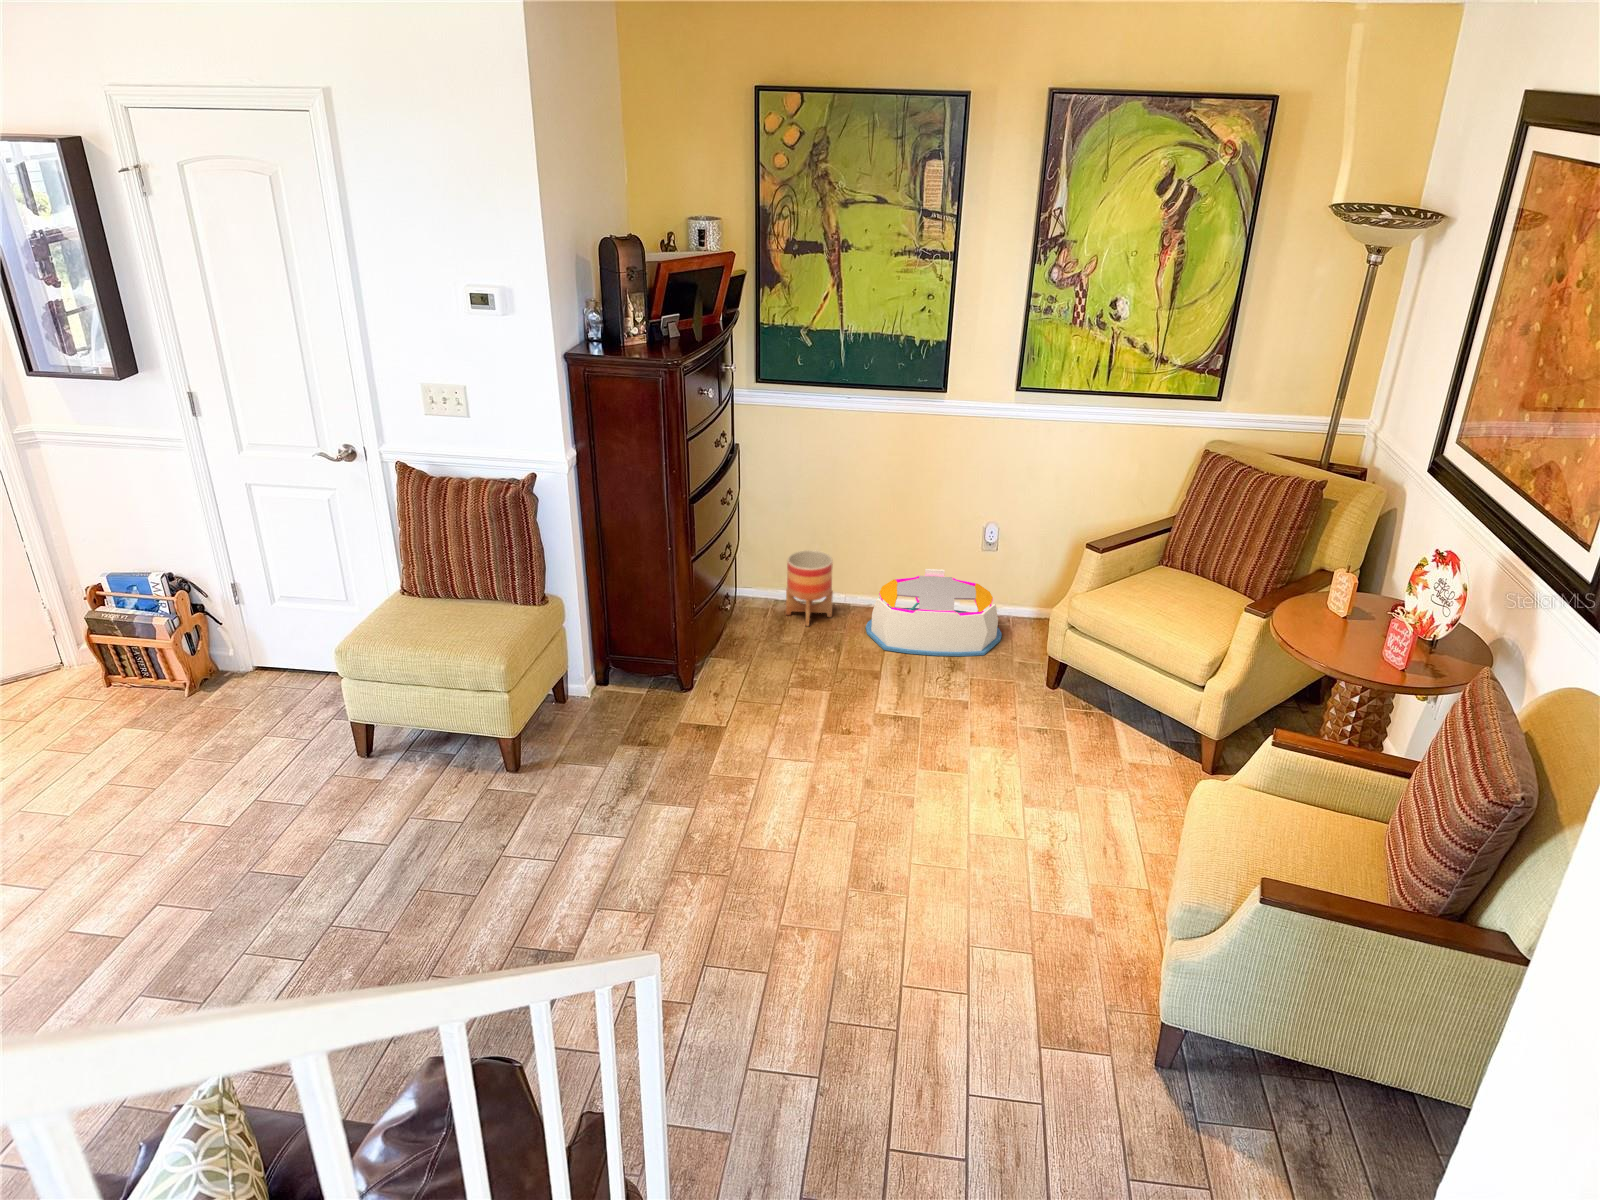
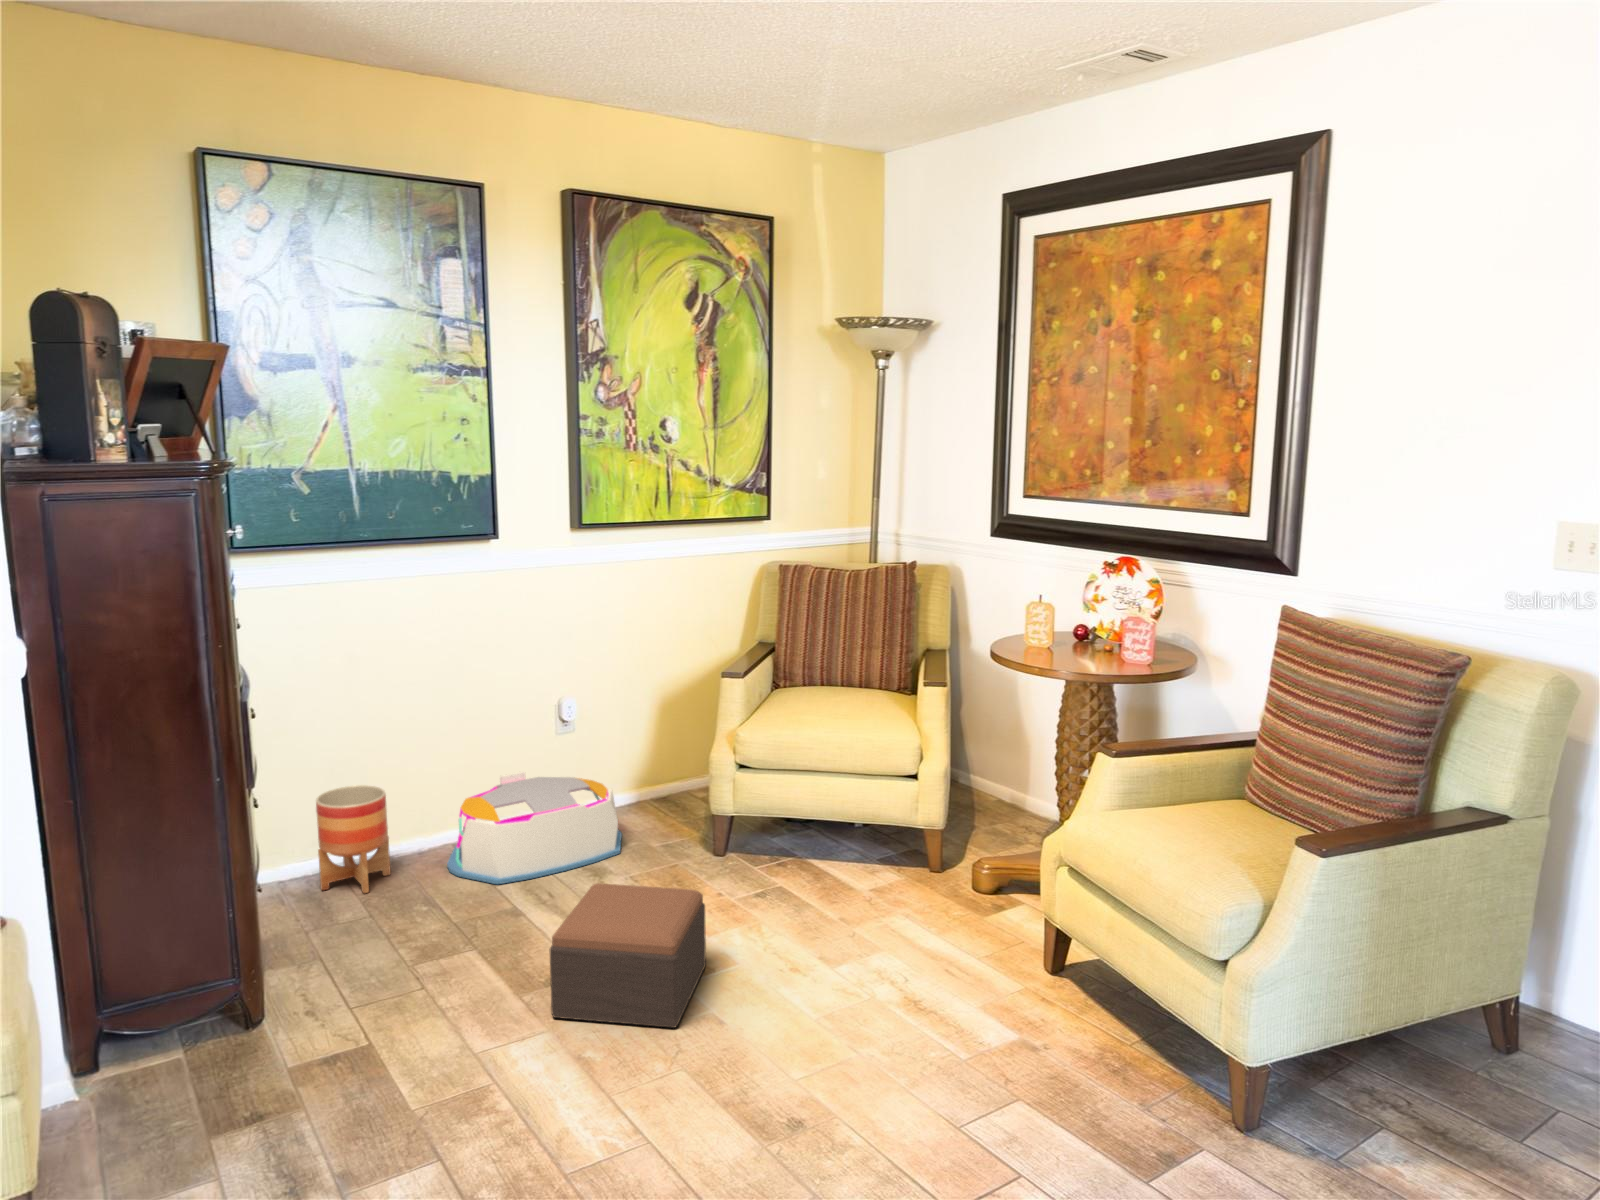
footstool: none [824,682,947,797] -> present [549,883,706,1028]

